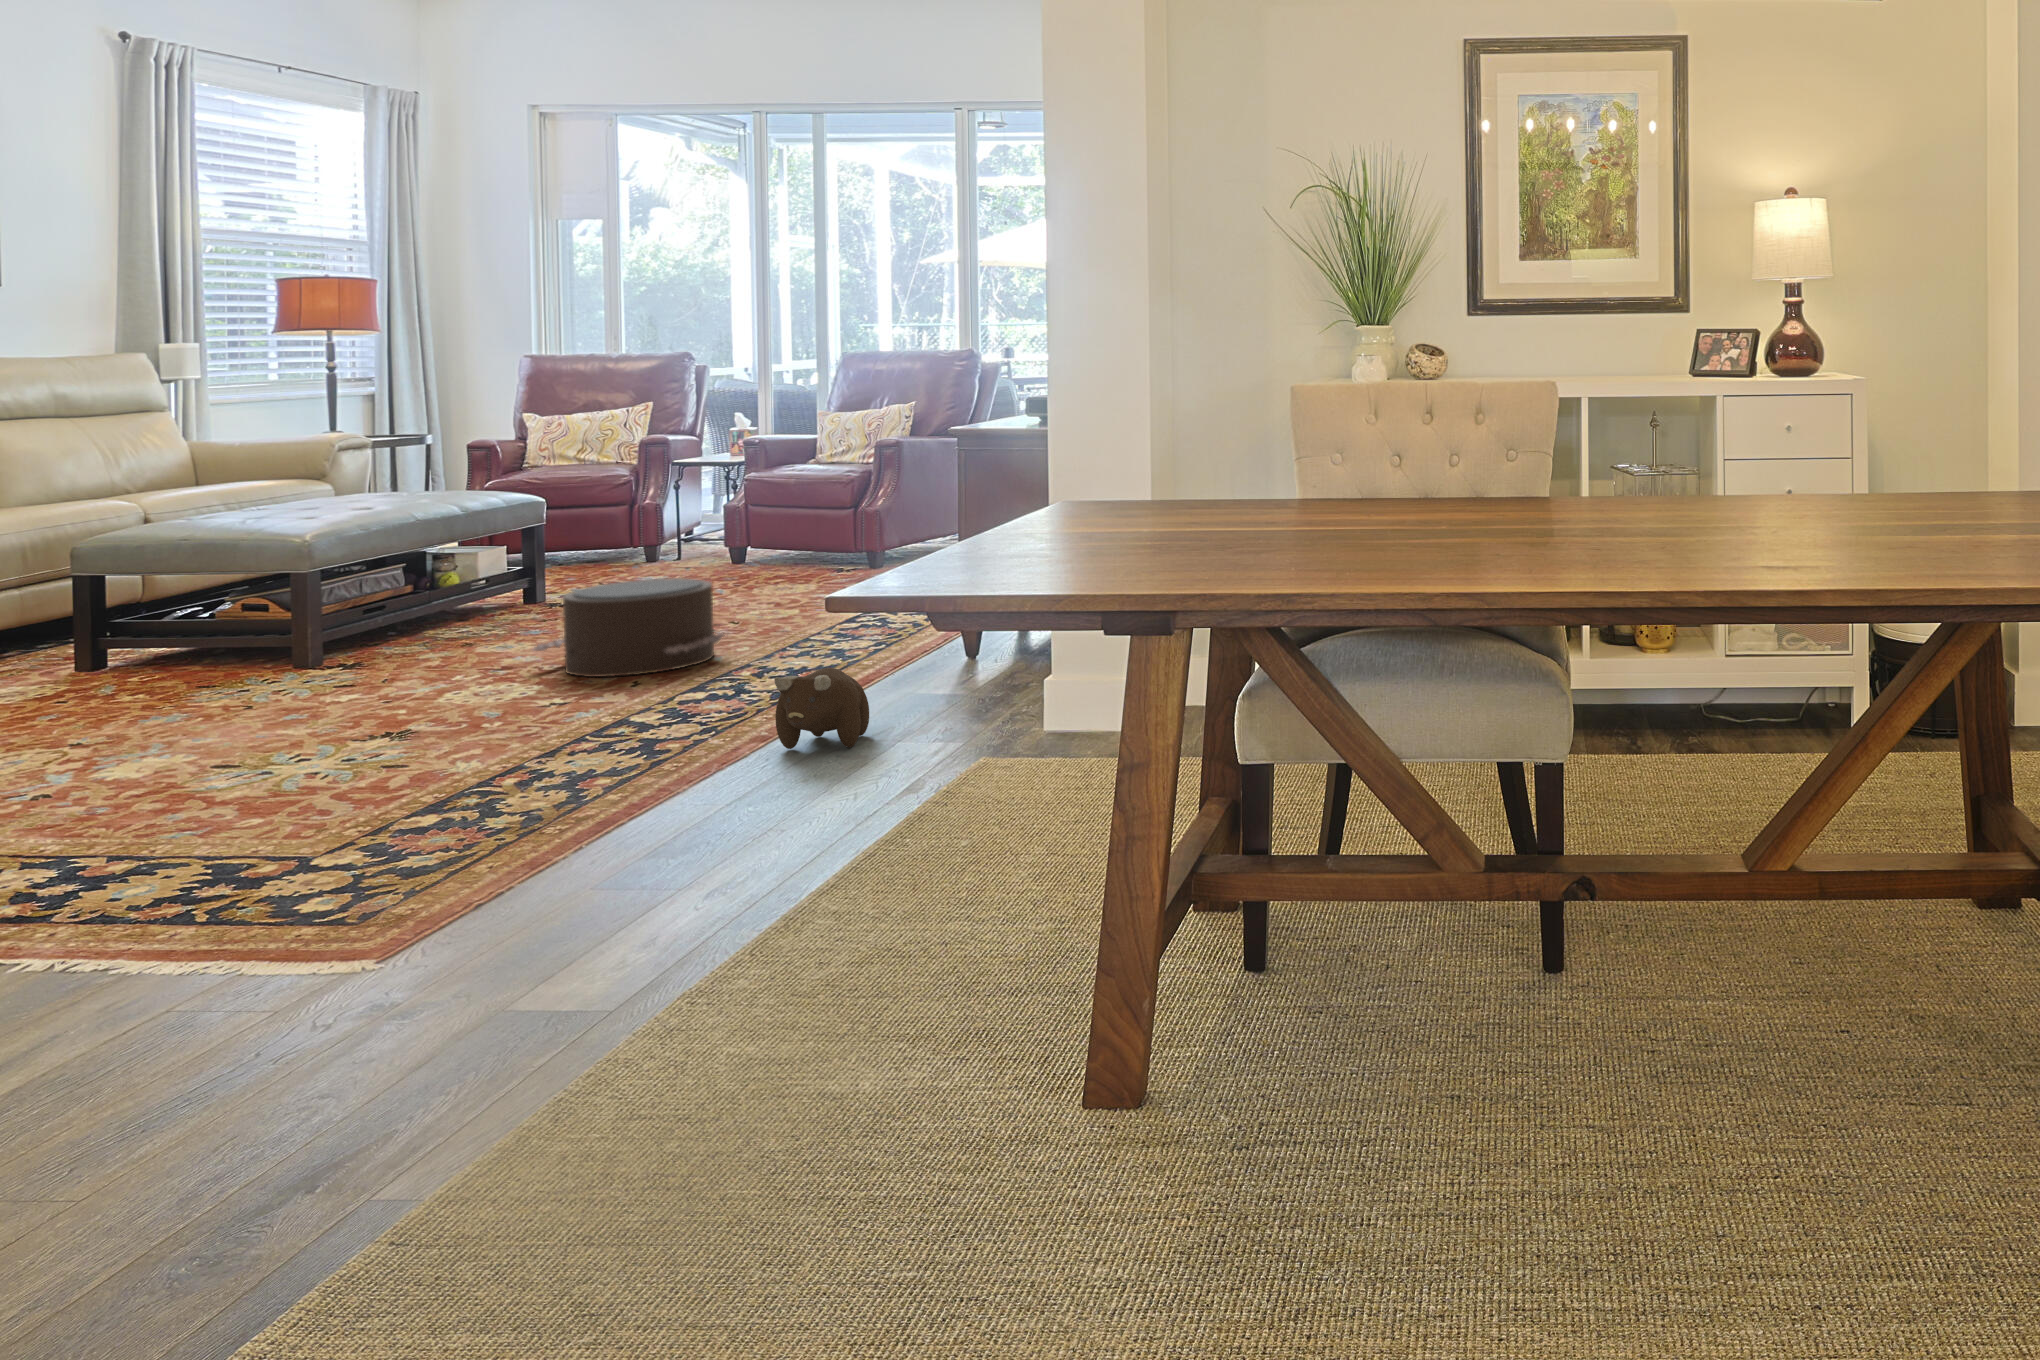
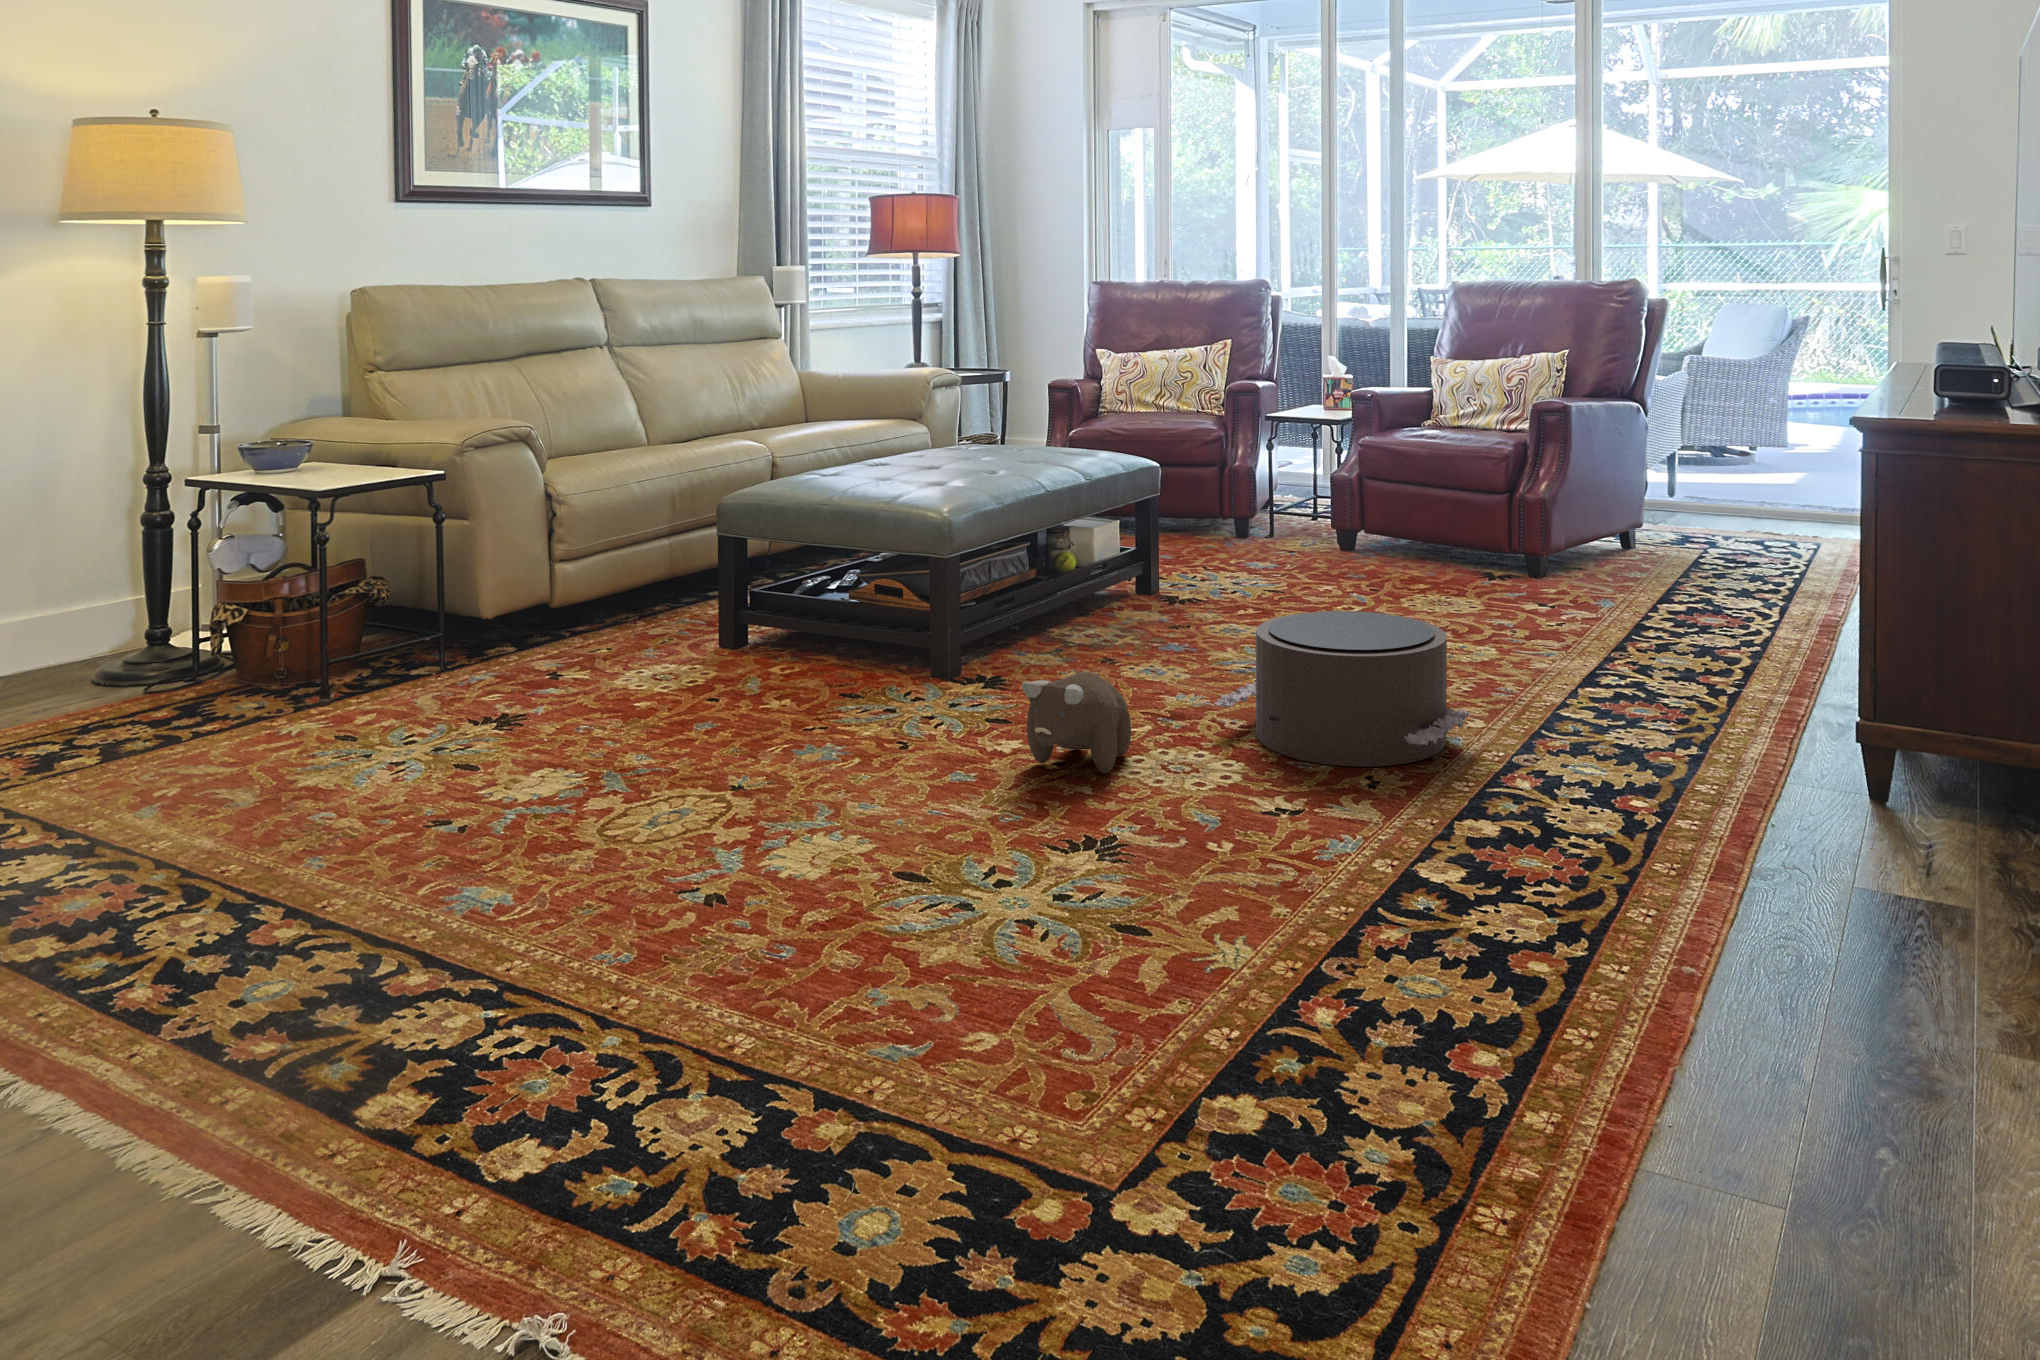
plush toy: present [774,668,869,749] -> present [1022,672,1131,773]

